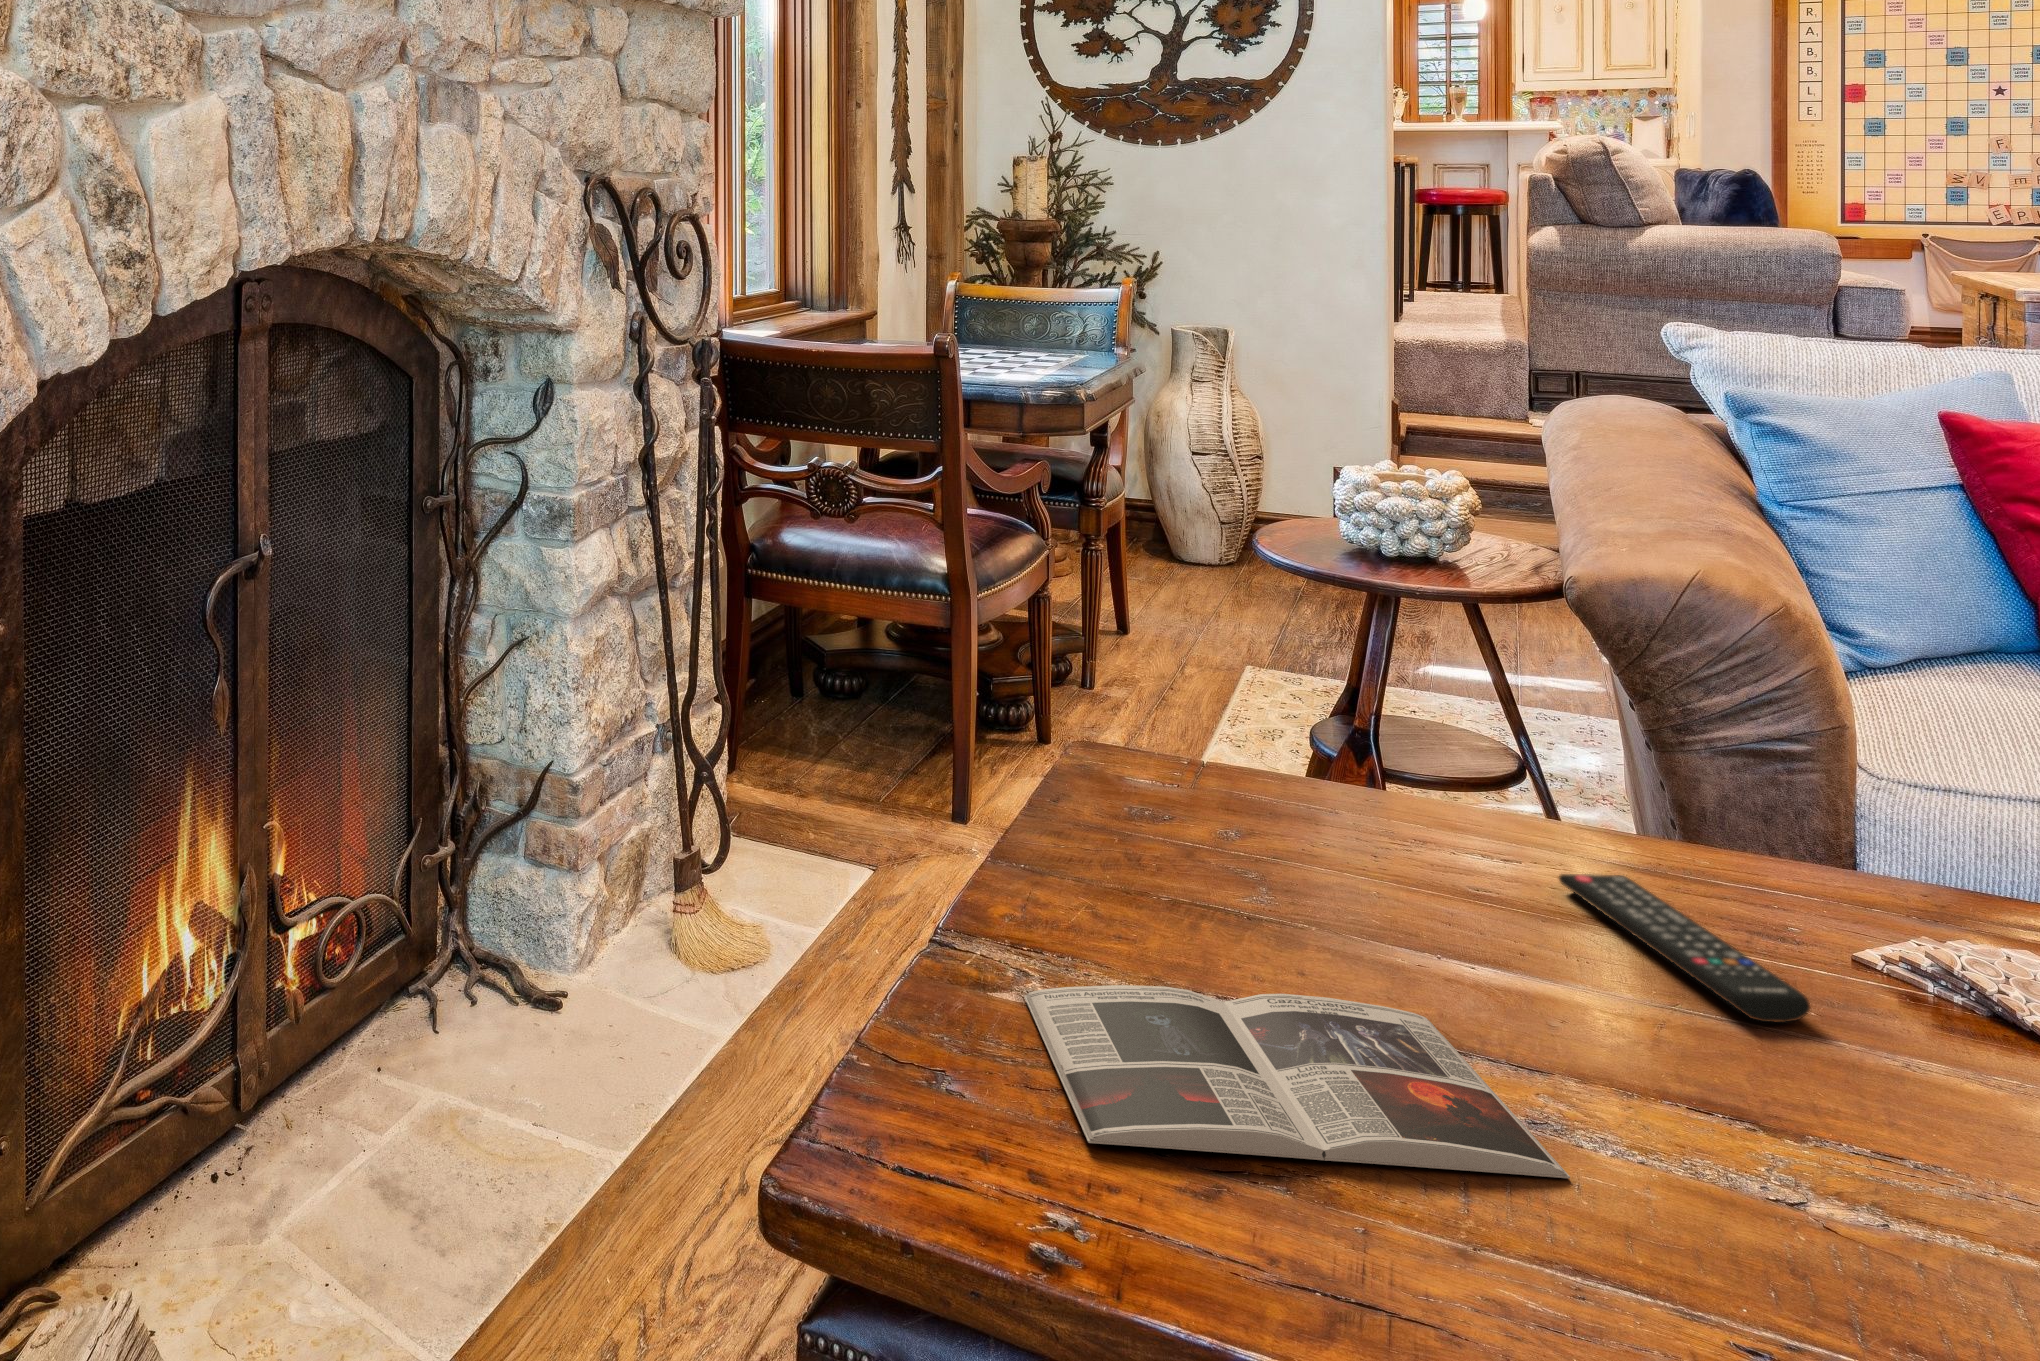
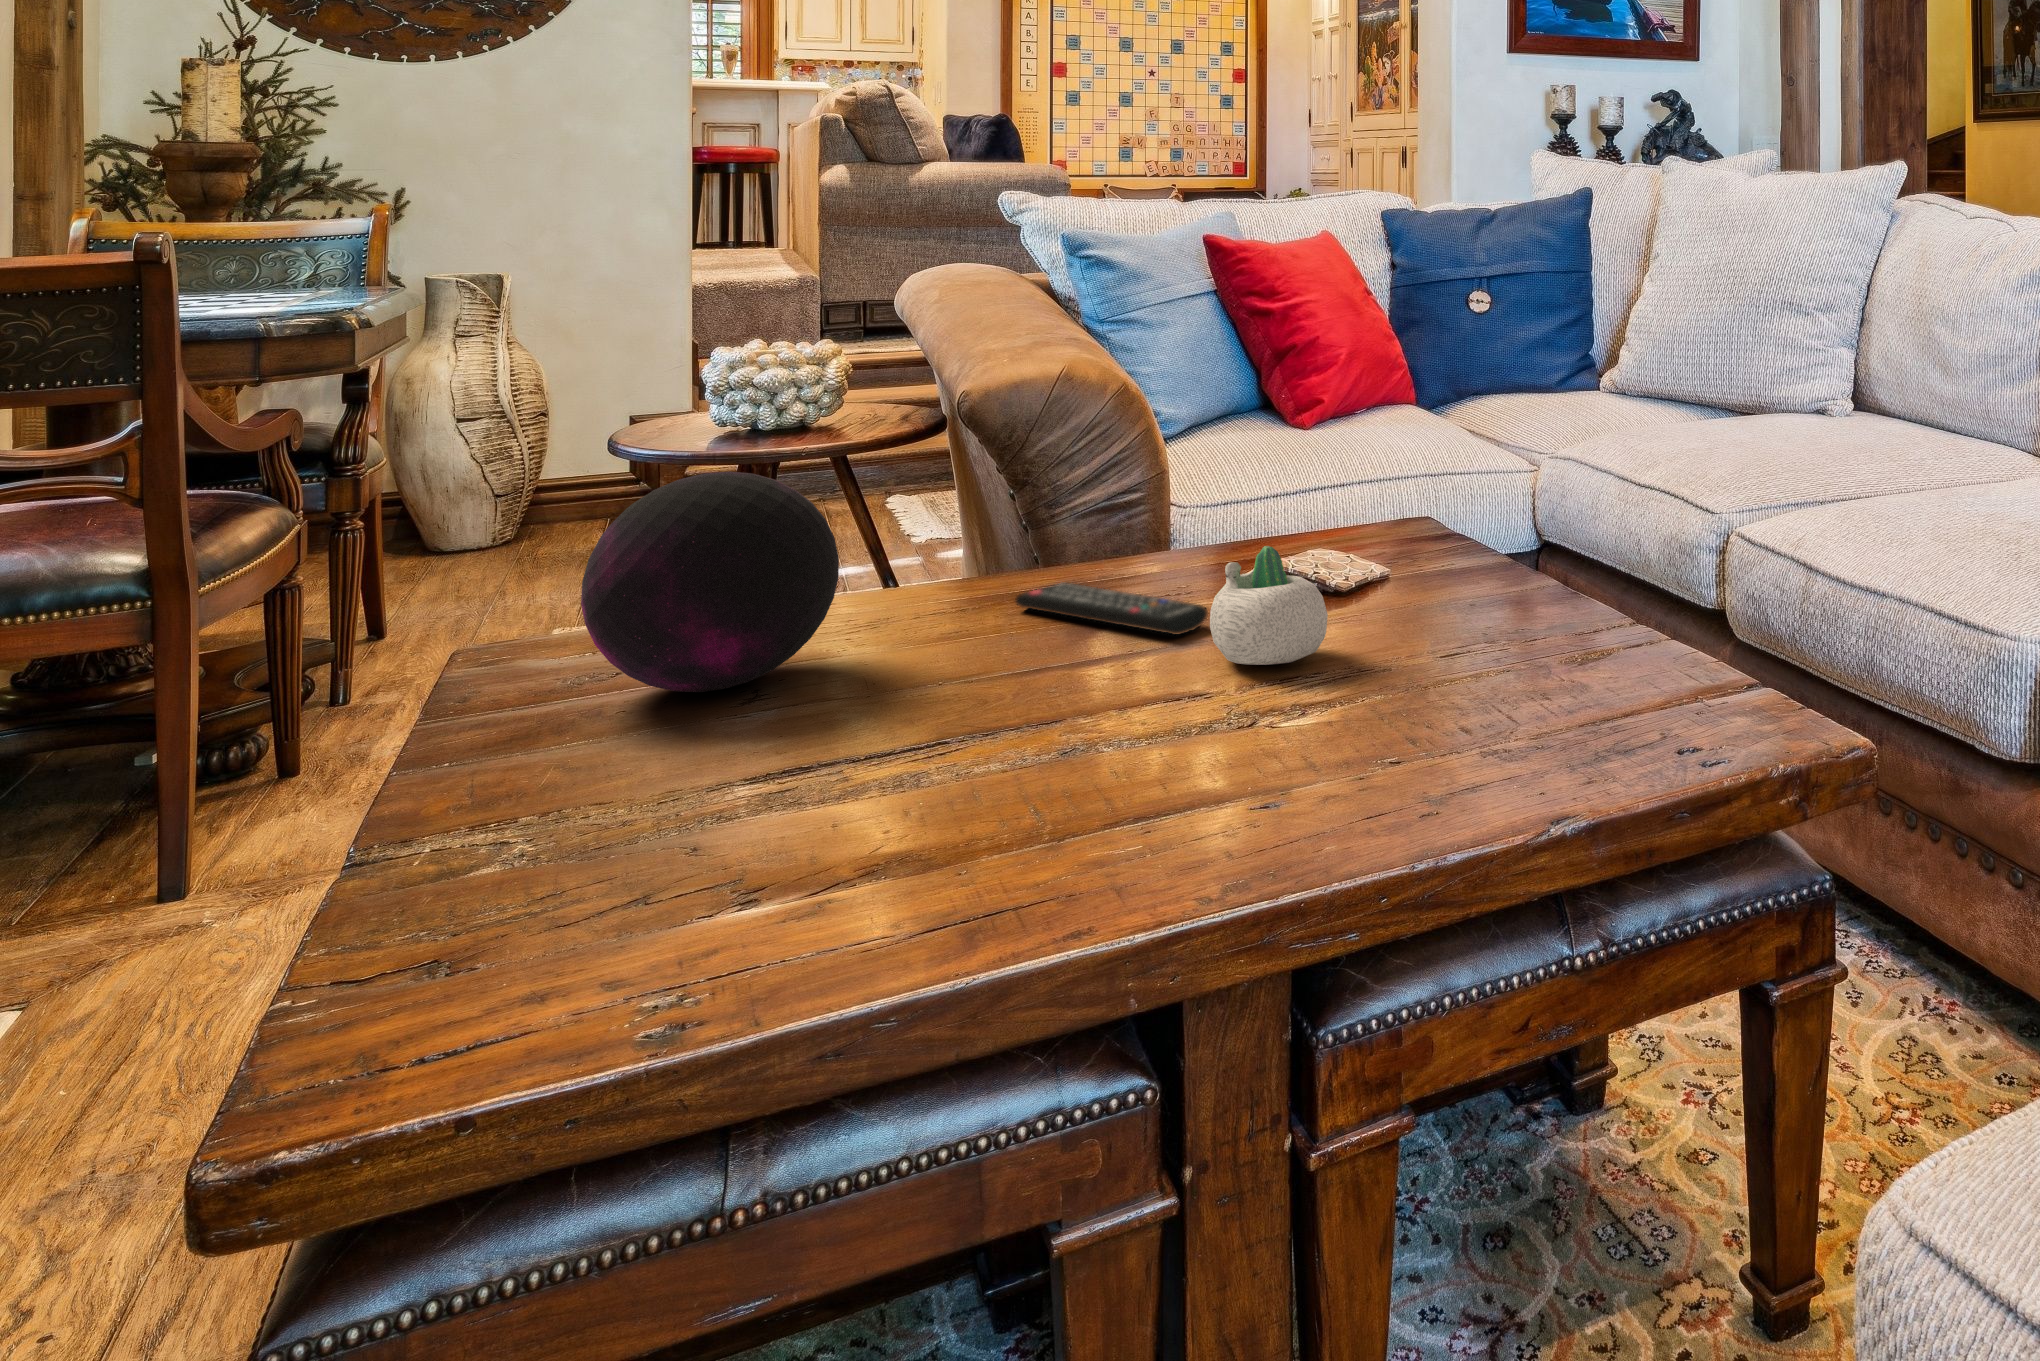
decorative orb: none [1121,659,1346,875] -> present [581,472,839,692]
succulent planter: none [1790,969,1992,1156] -> present [1210,546,1328,665]
magazine: present [1024,985,1570,1179] -> none [523,720,1096,929]

